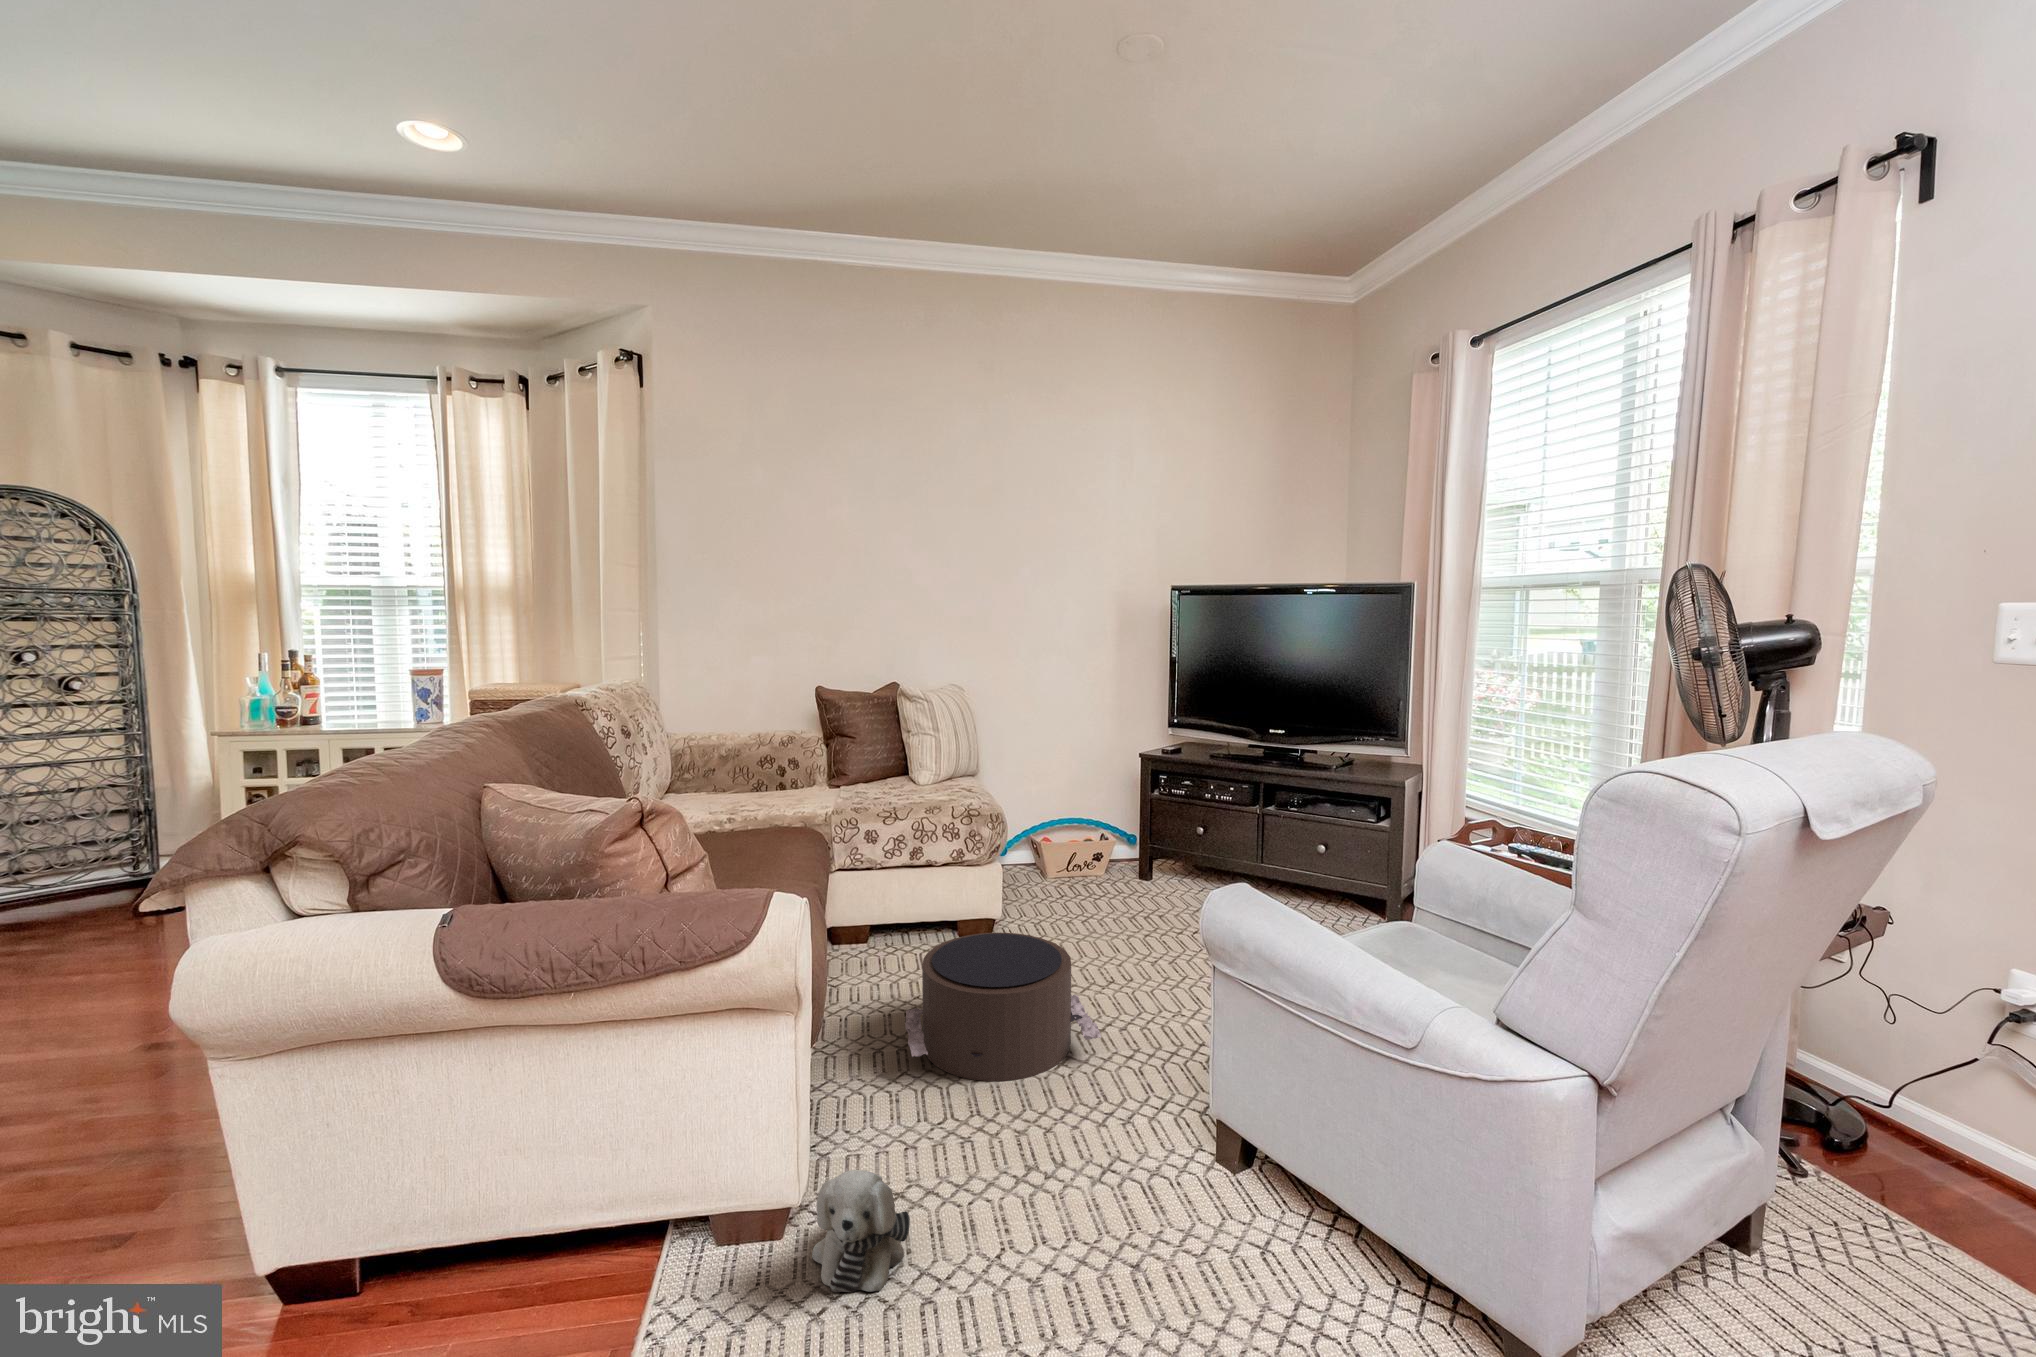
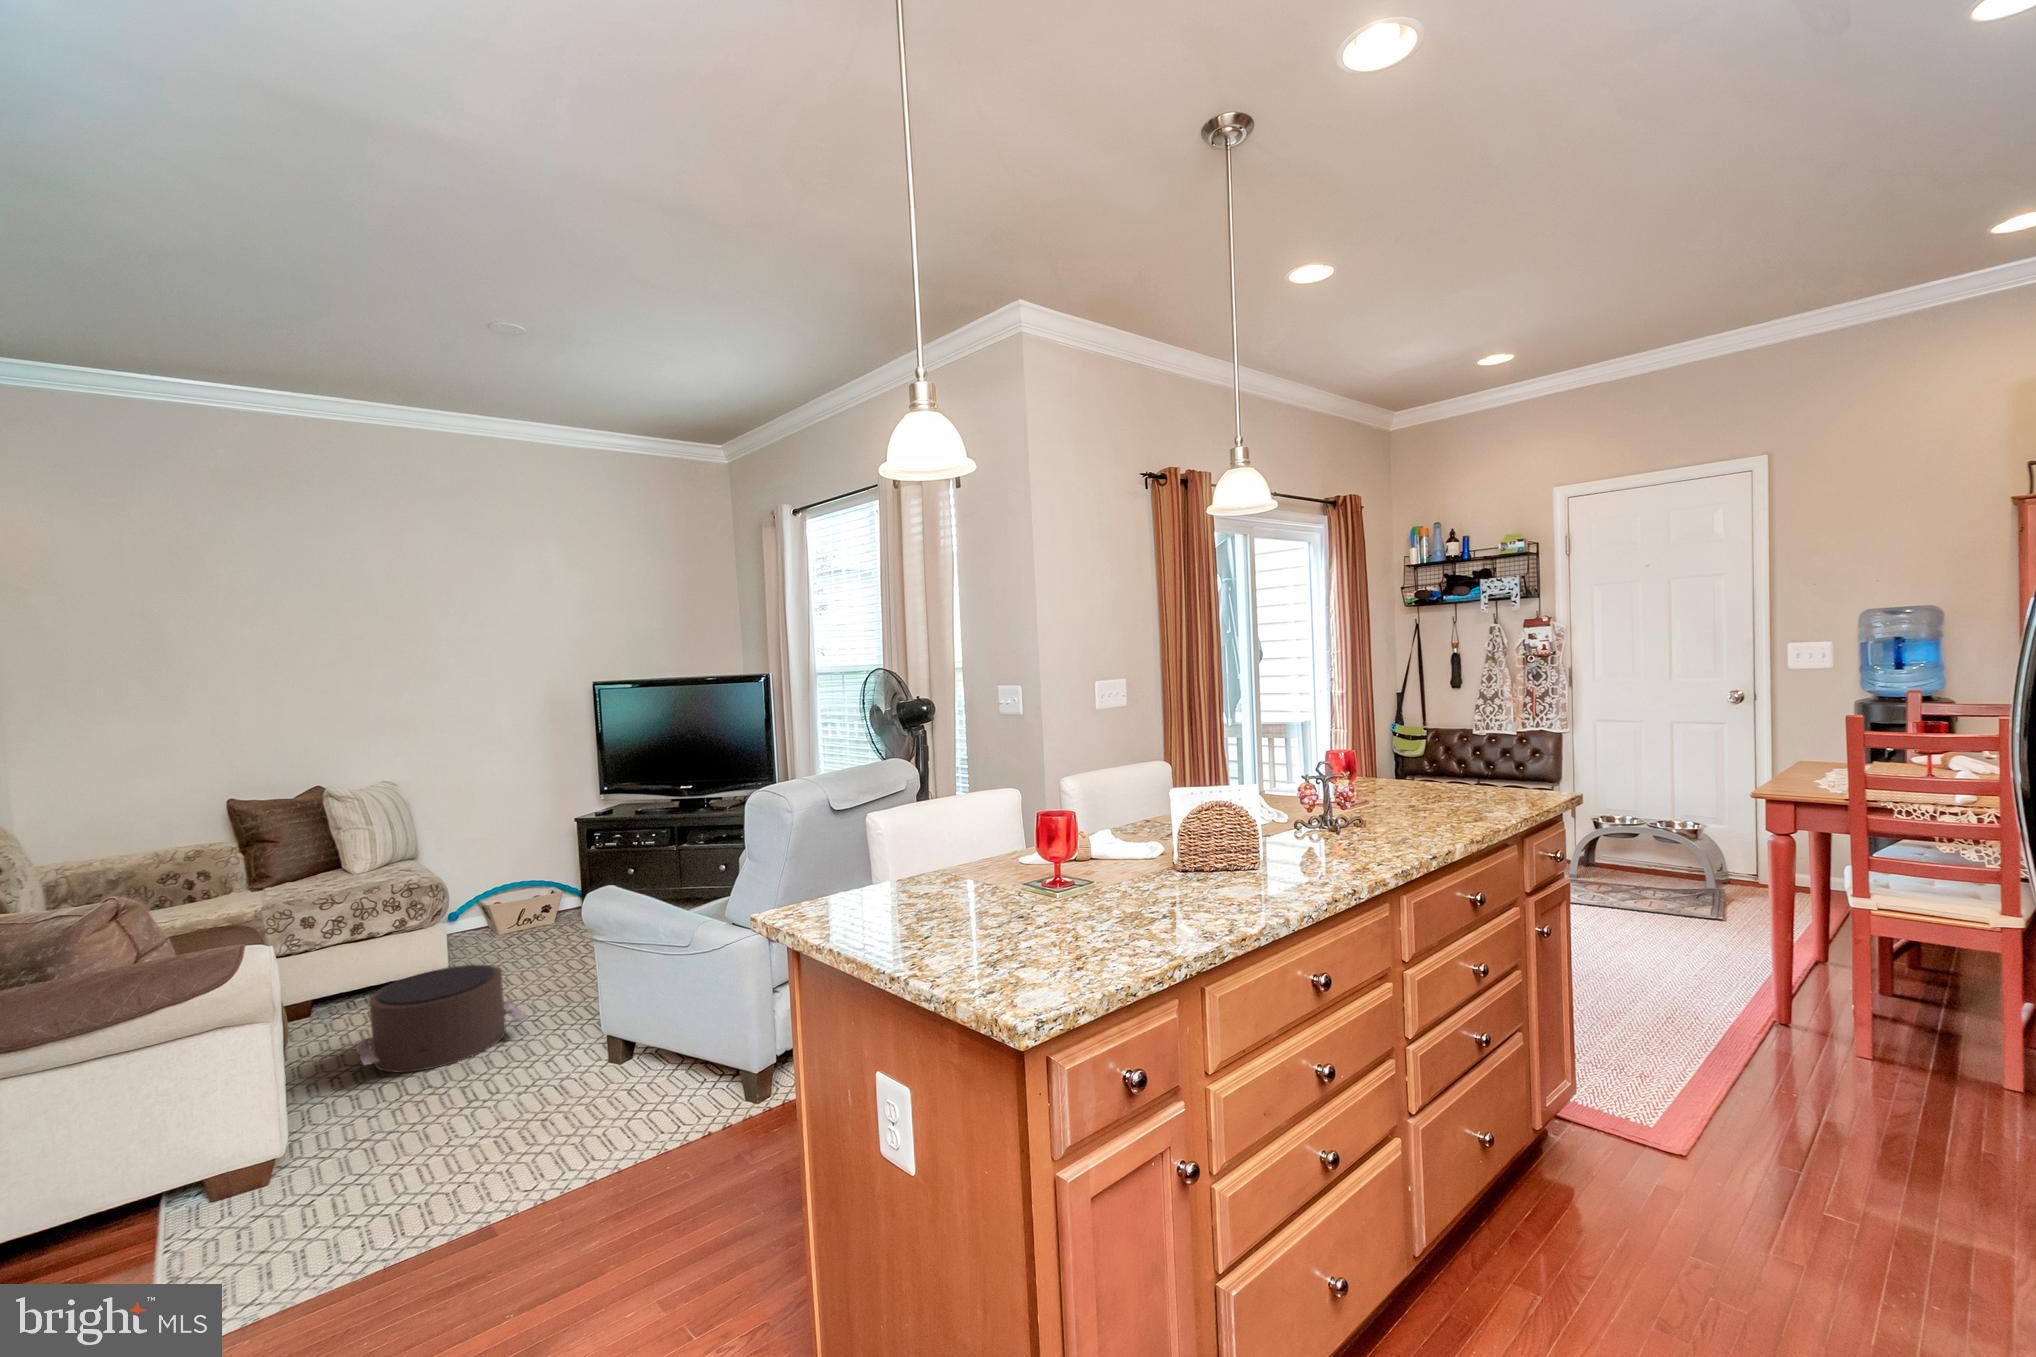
plush toy: present [812,1170,910,1292] -> none [291,1110,370,1190]

